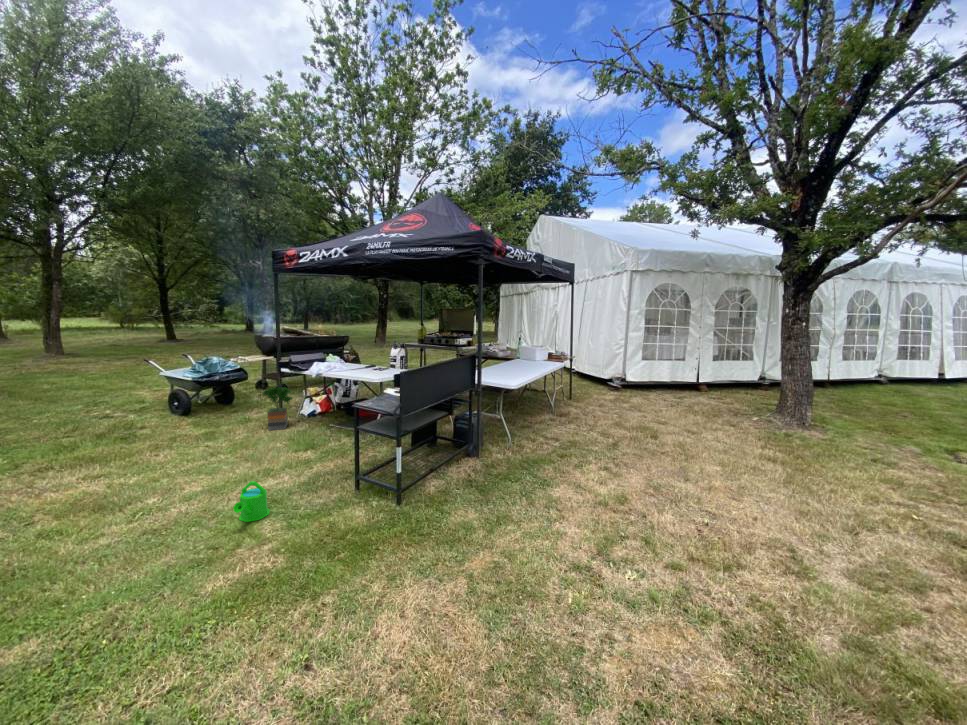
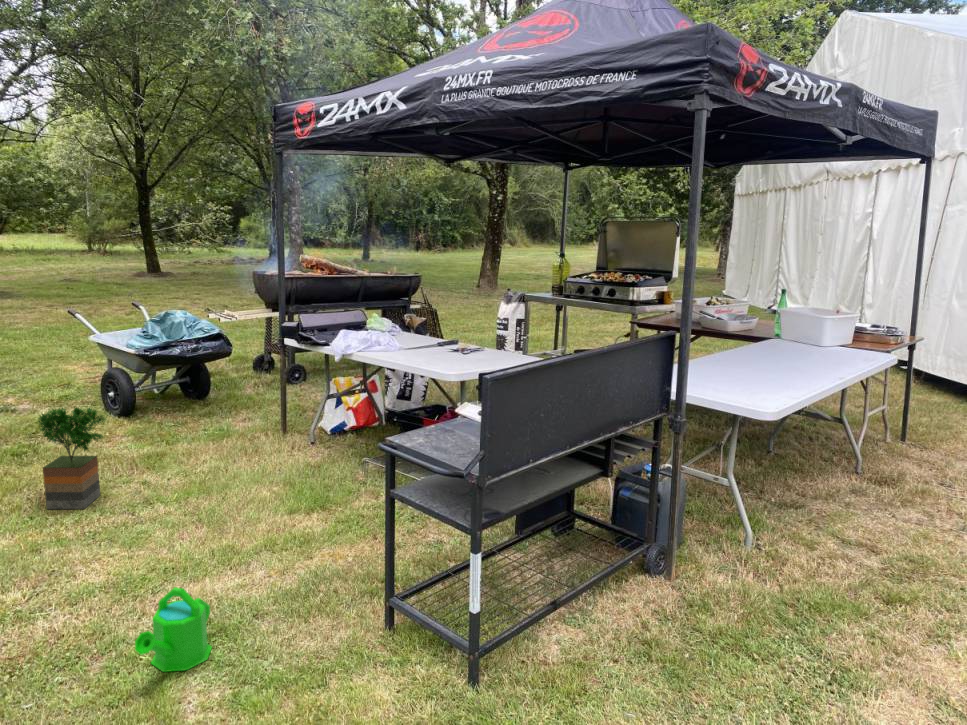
potted tree: present [263,387,292,430] -> present [38,407,106,509]

